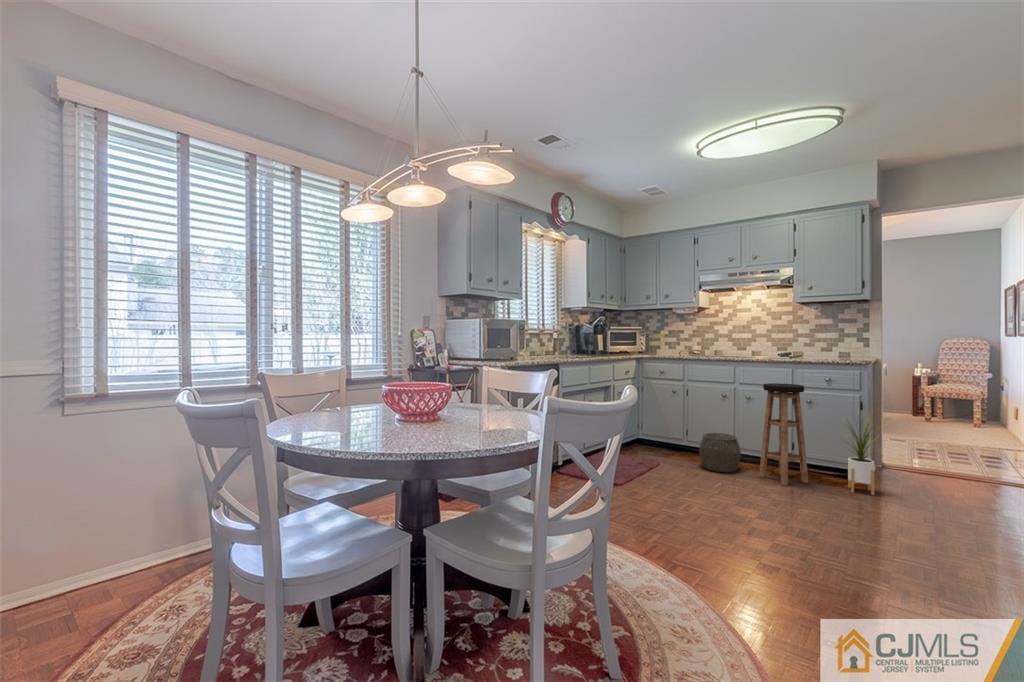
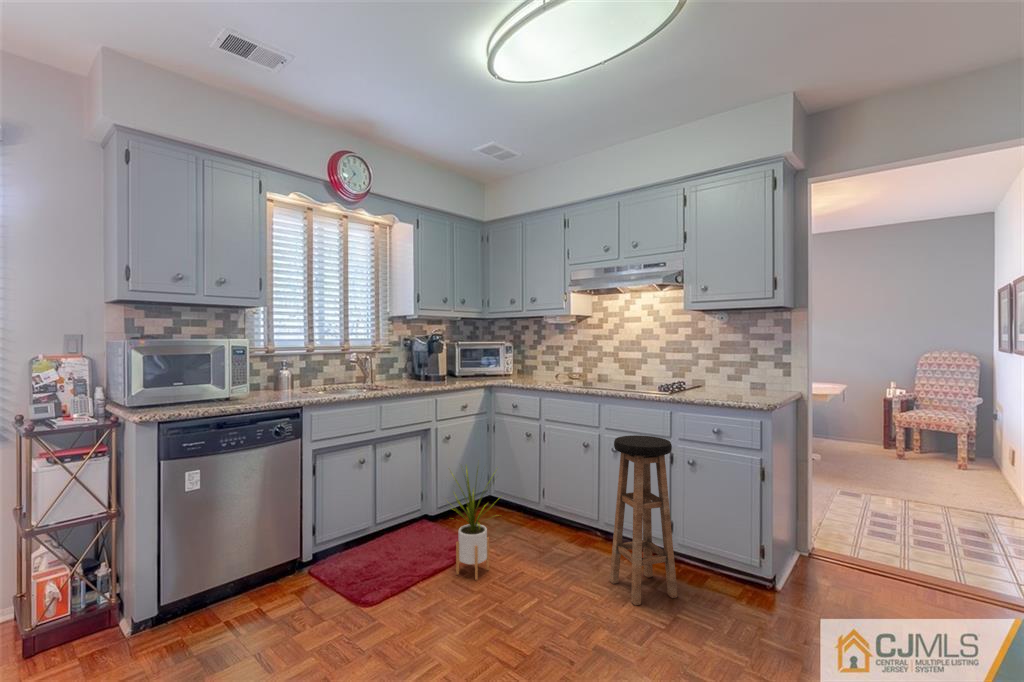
house plant: present [842,415,883,495] -> present [451,466,498,580]
woven basket: present [699,433,741,472] -> none [535,503,593,571]

